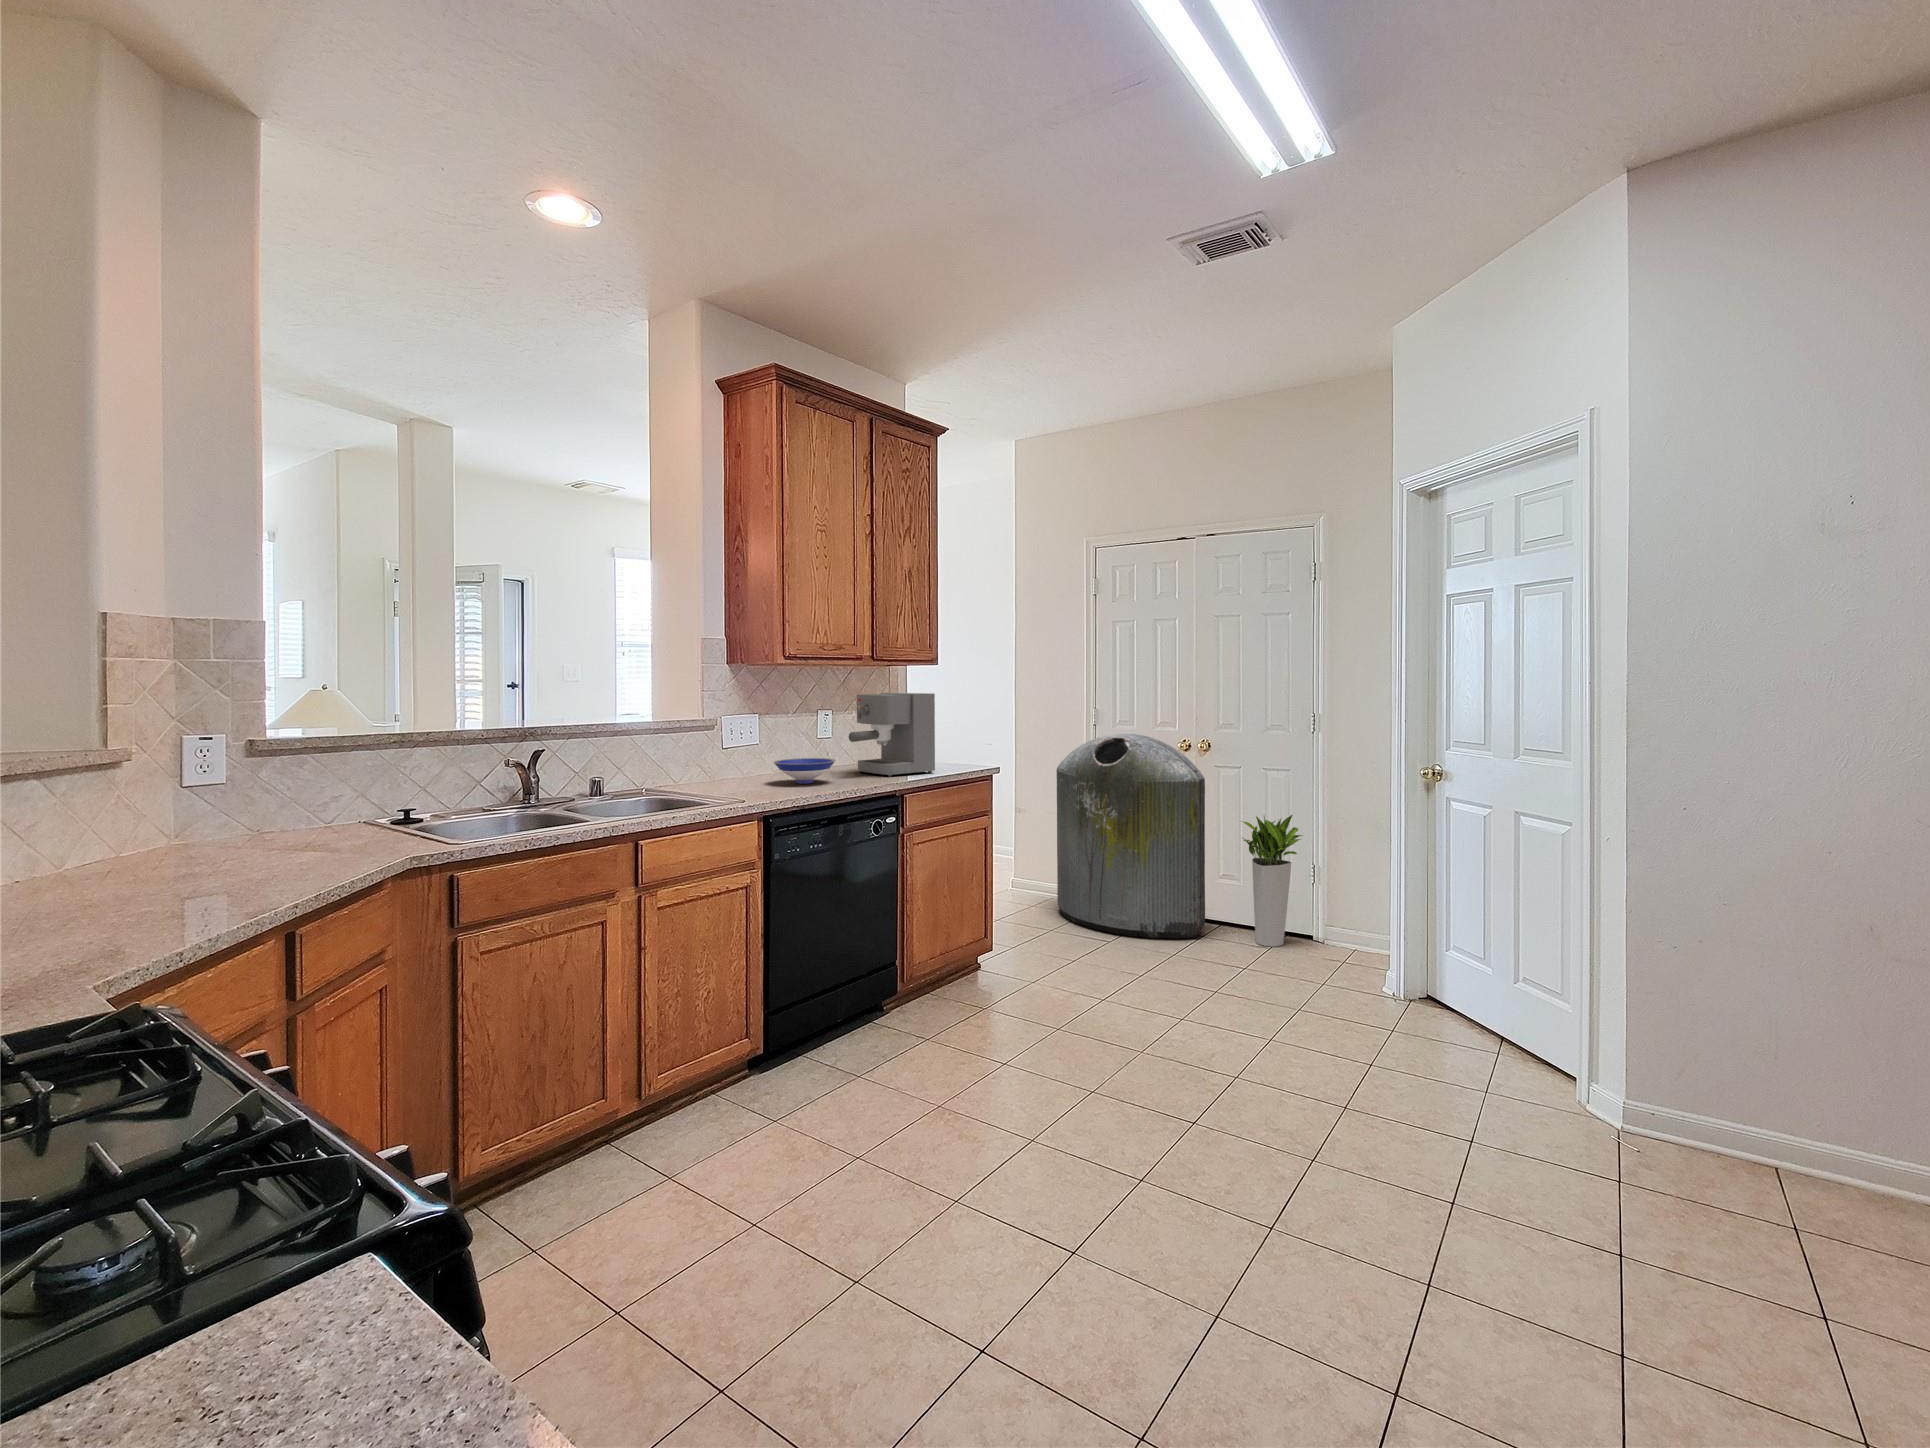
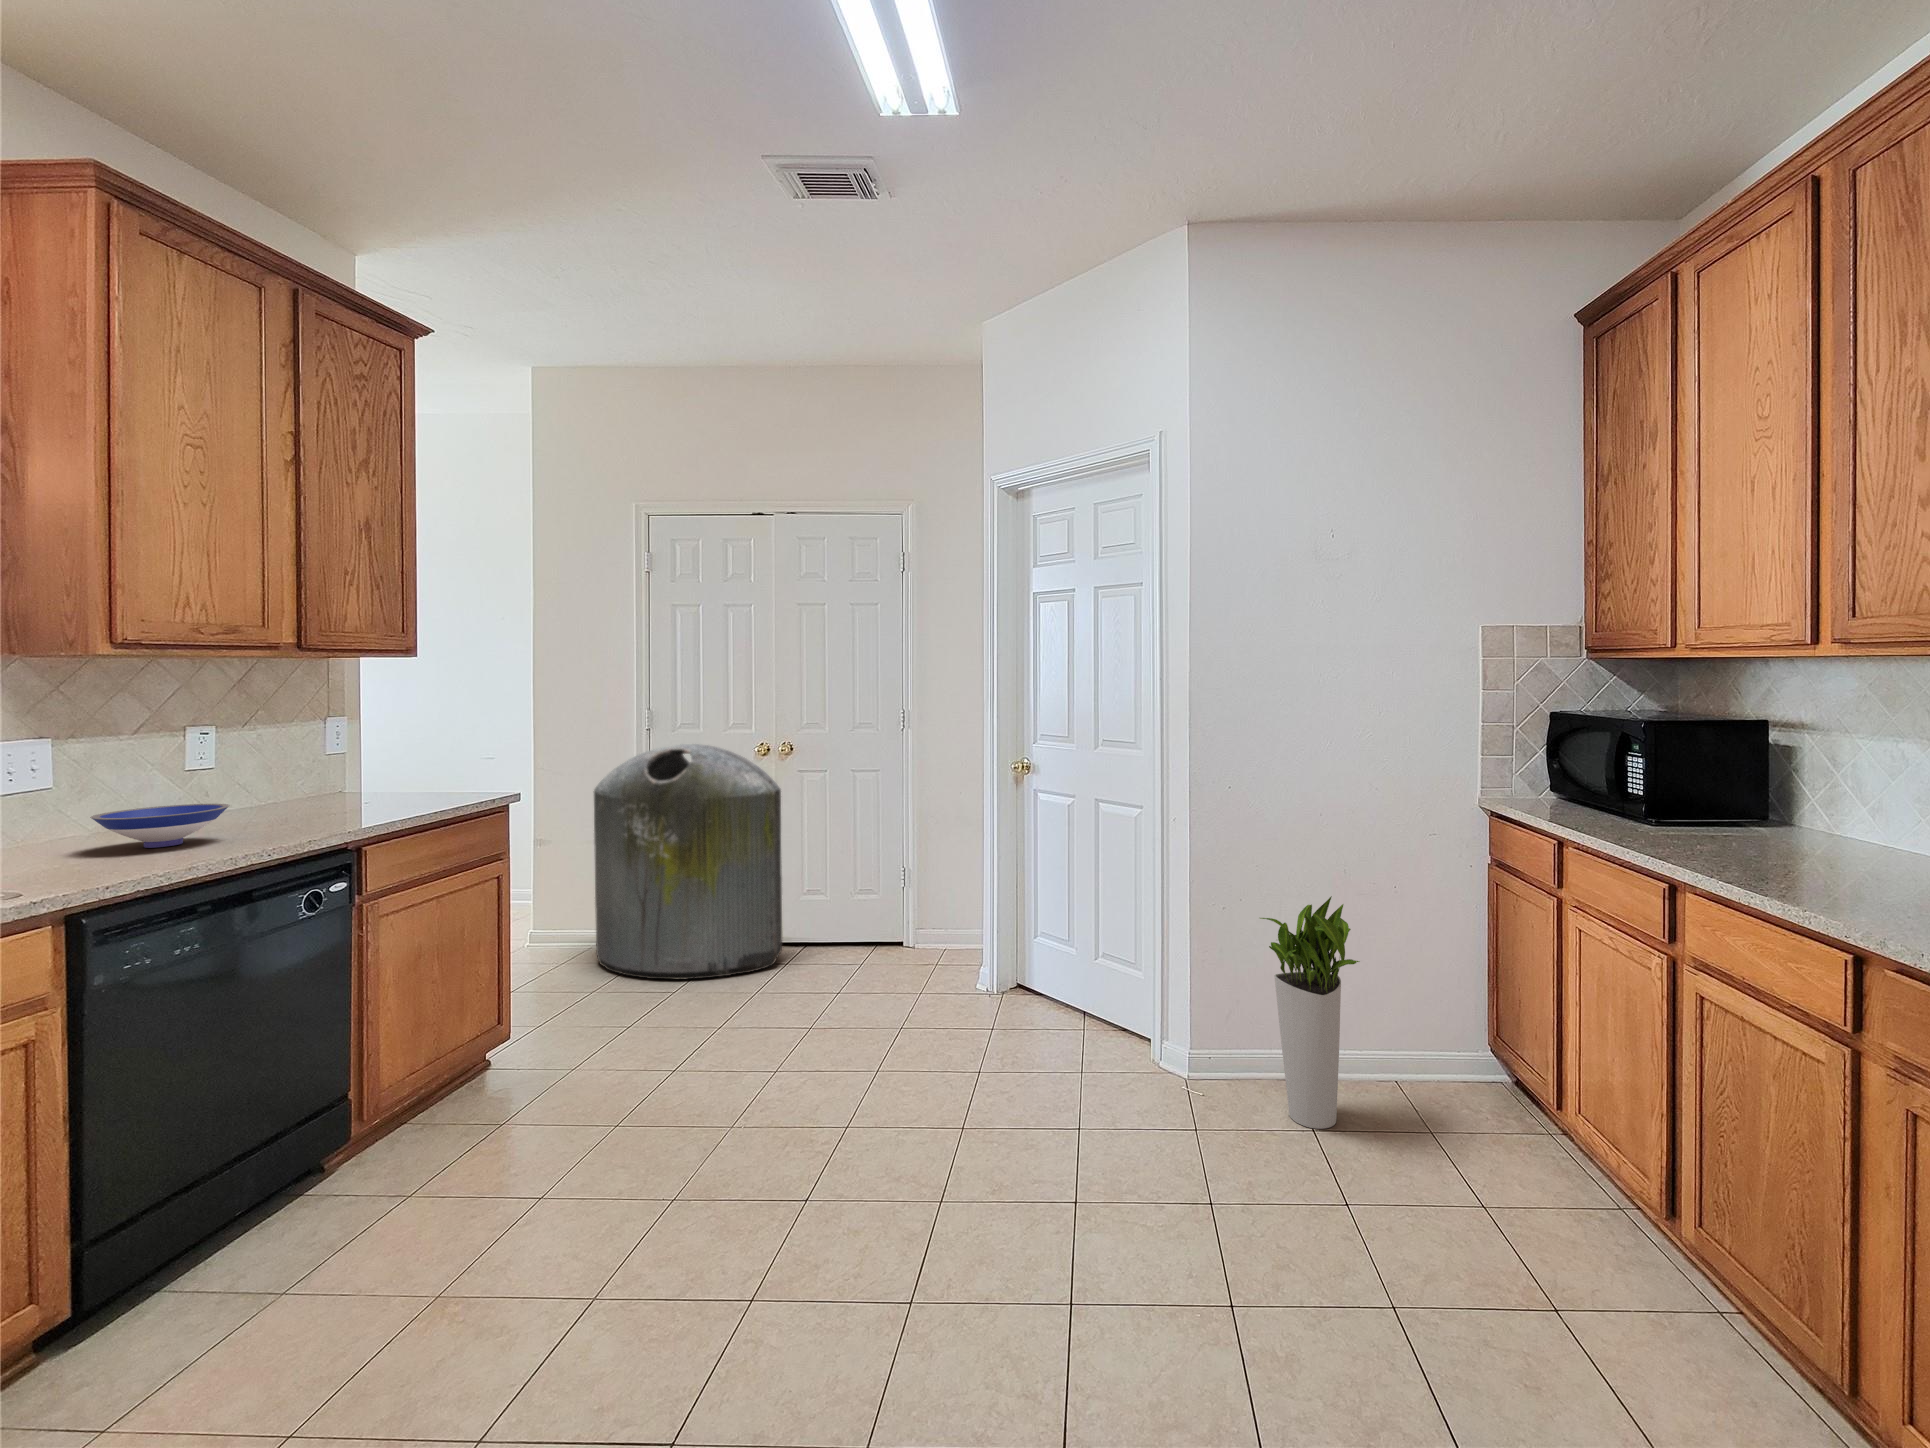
coffee maker: present [849,693,935,777] -> none [256,700,416,822]
planter: present [1241,815,1303,947] -> present [1260,896,1360,1129]

